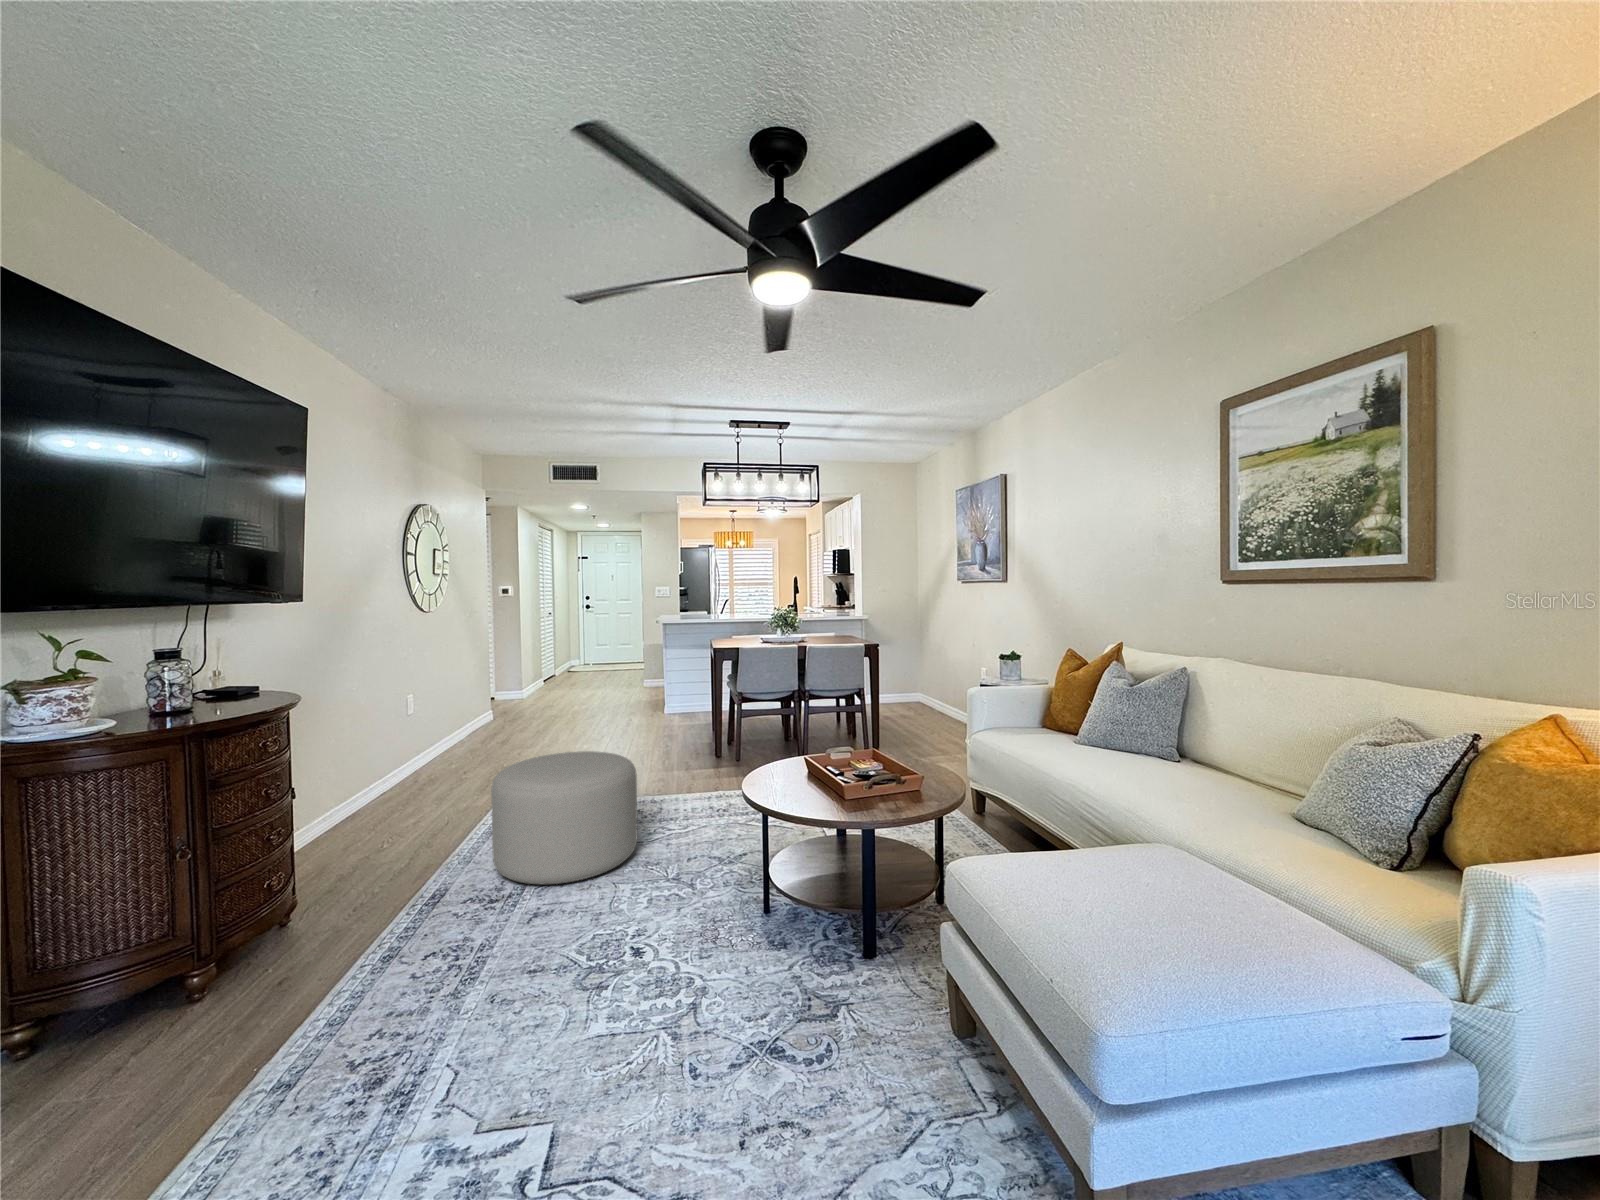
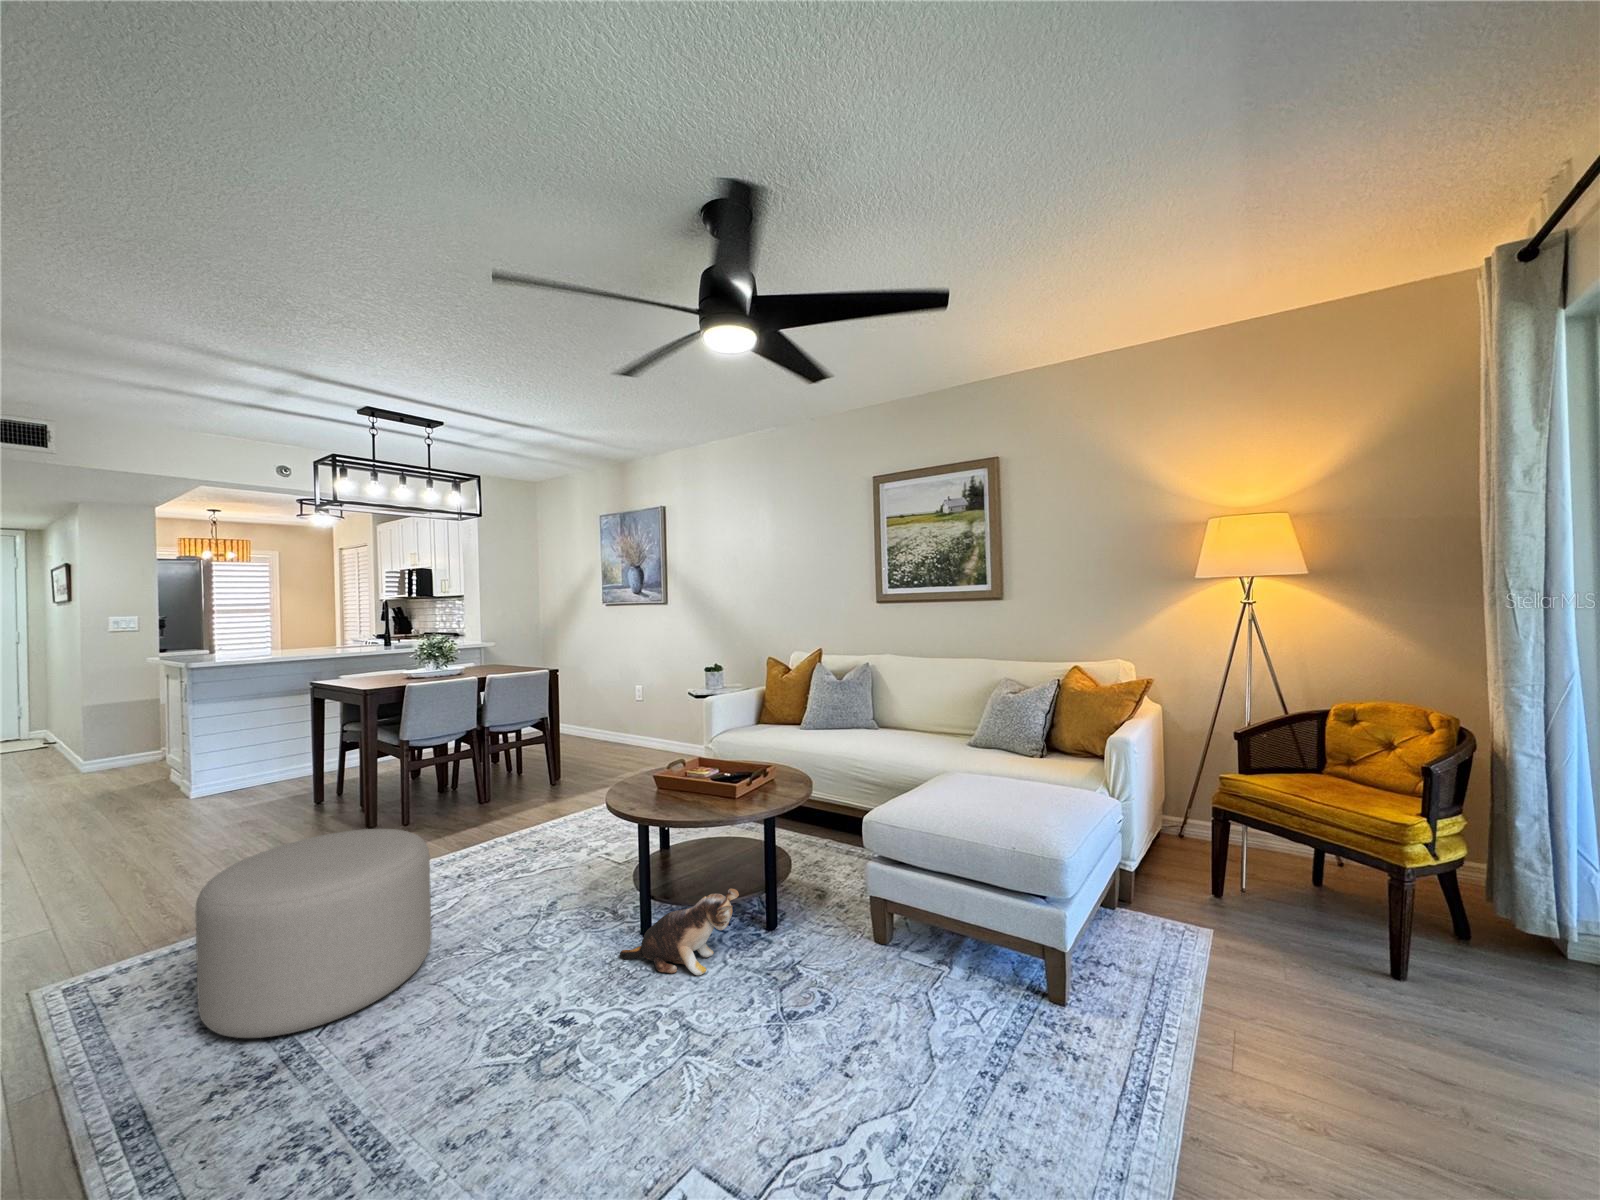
plush toy: none [720,890,793,969] -> present [620,889,739,976]

